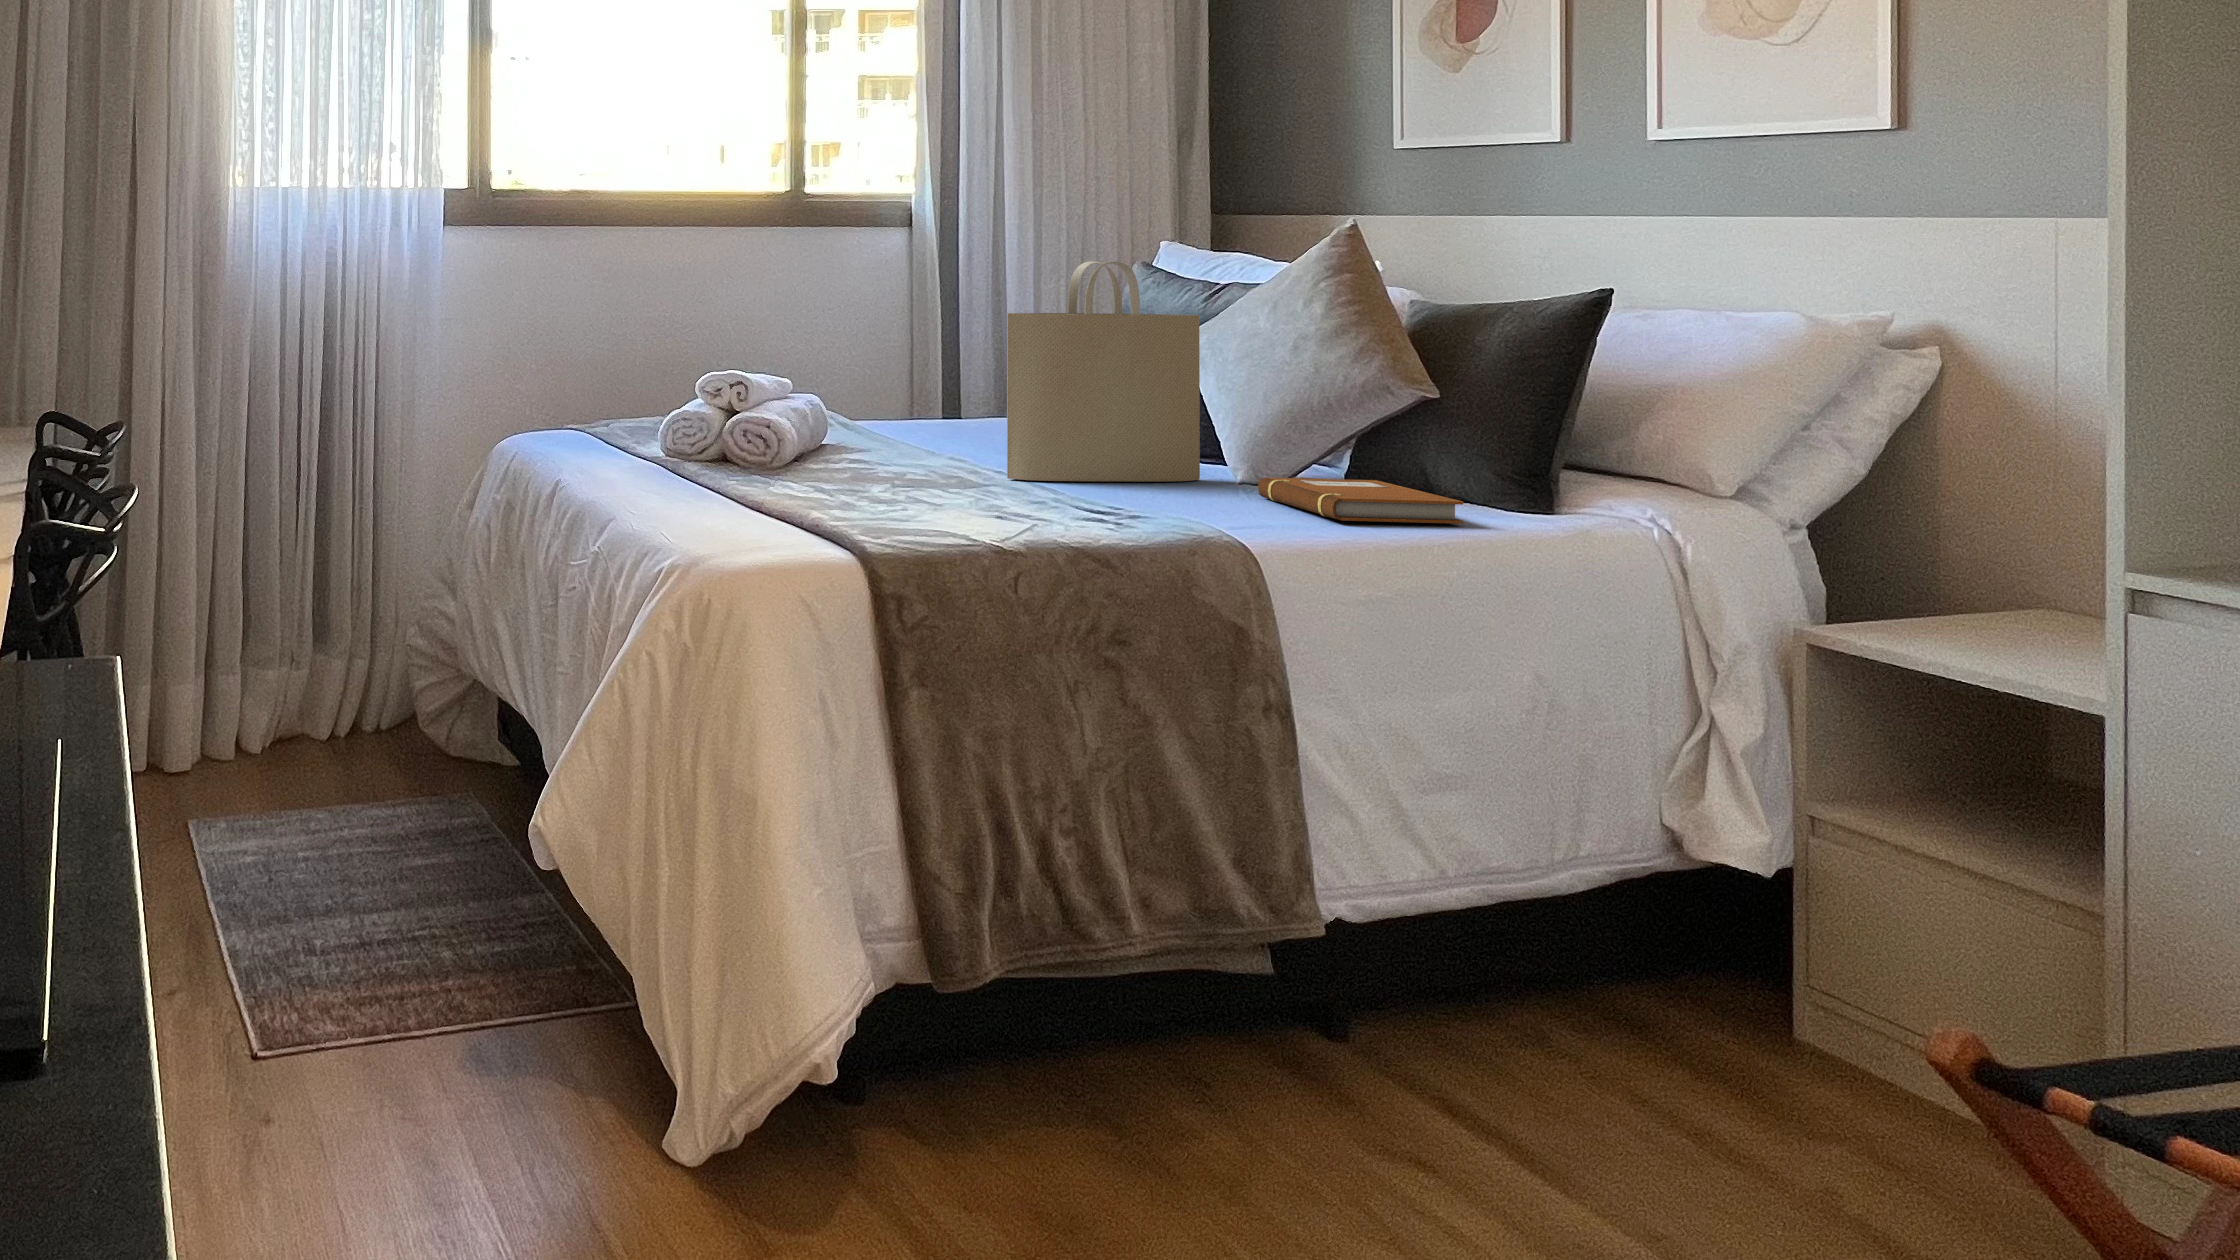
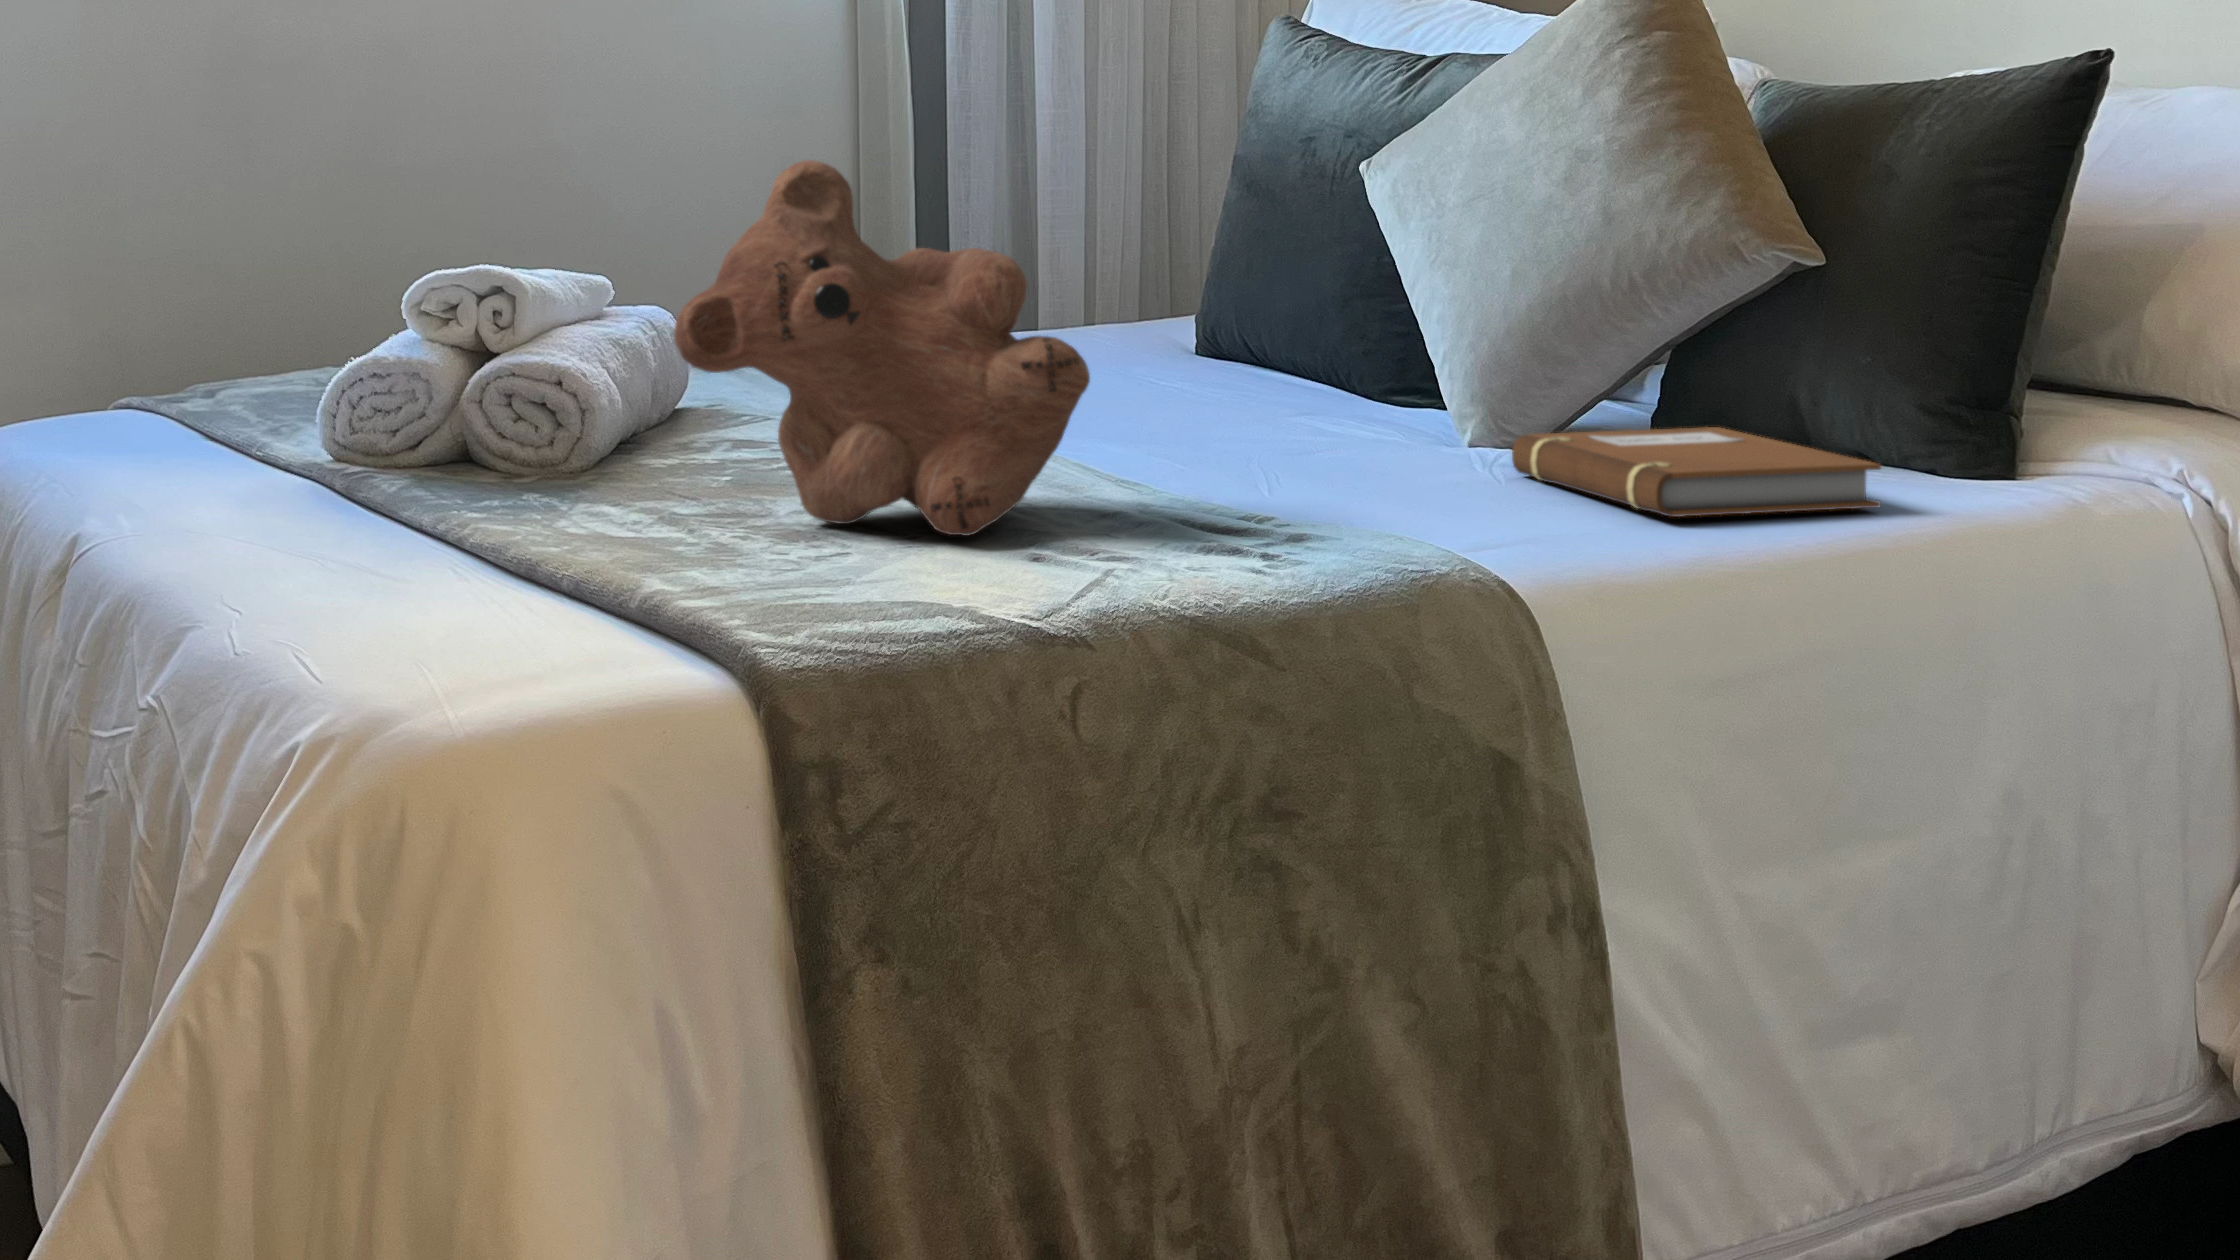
tote bag: present [1007,261,1200,482] -> none [1036,5,1401,465]
teddy bear: none [835,331,1034,506] -> present [674,160,1090,536]

